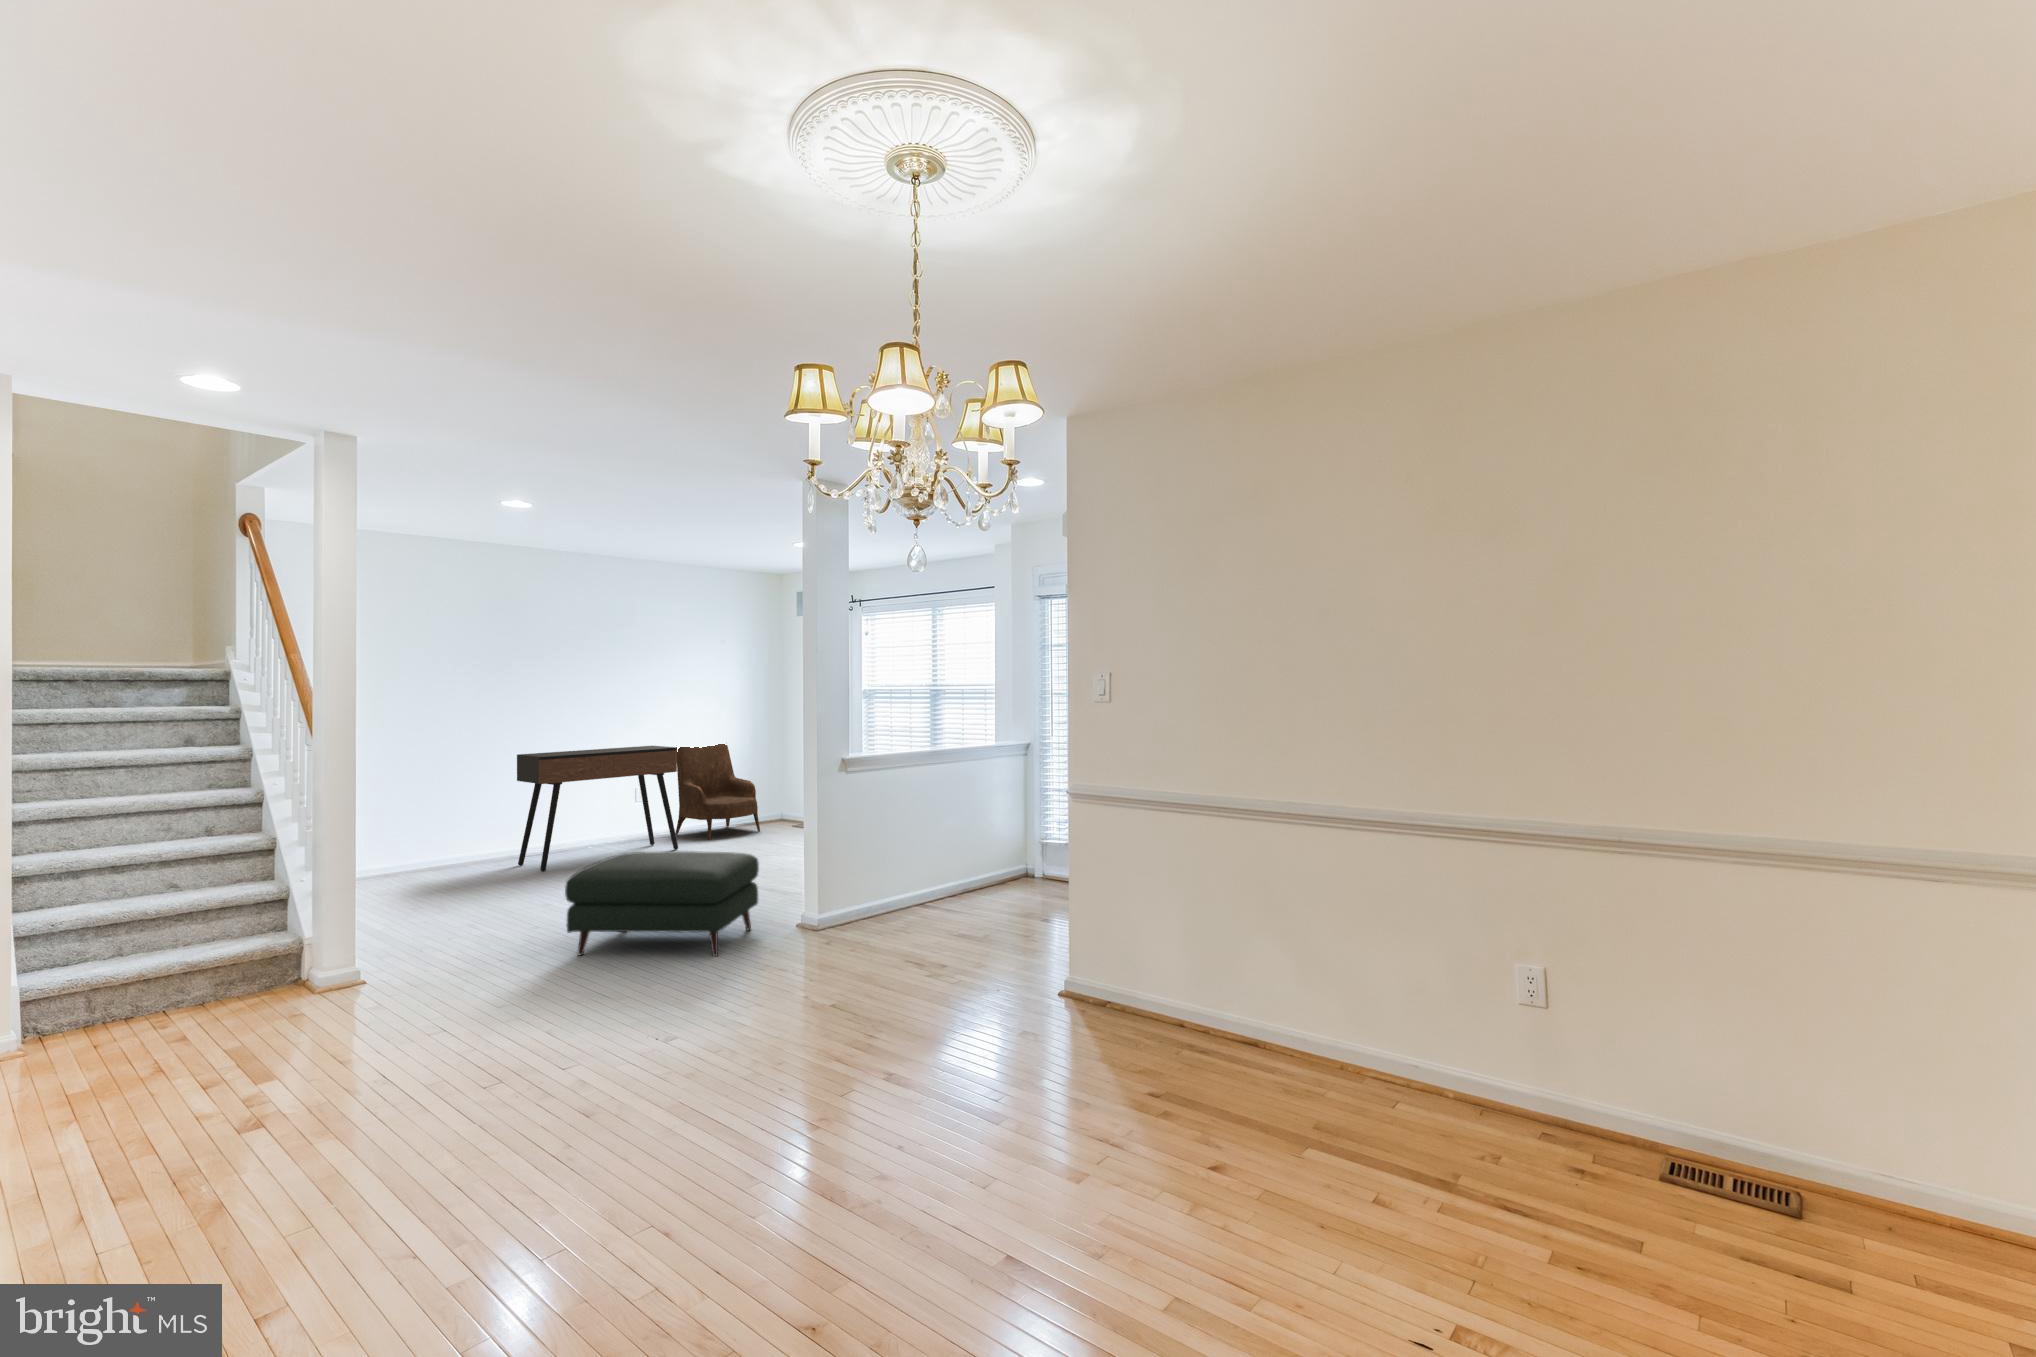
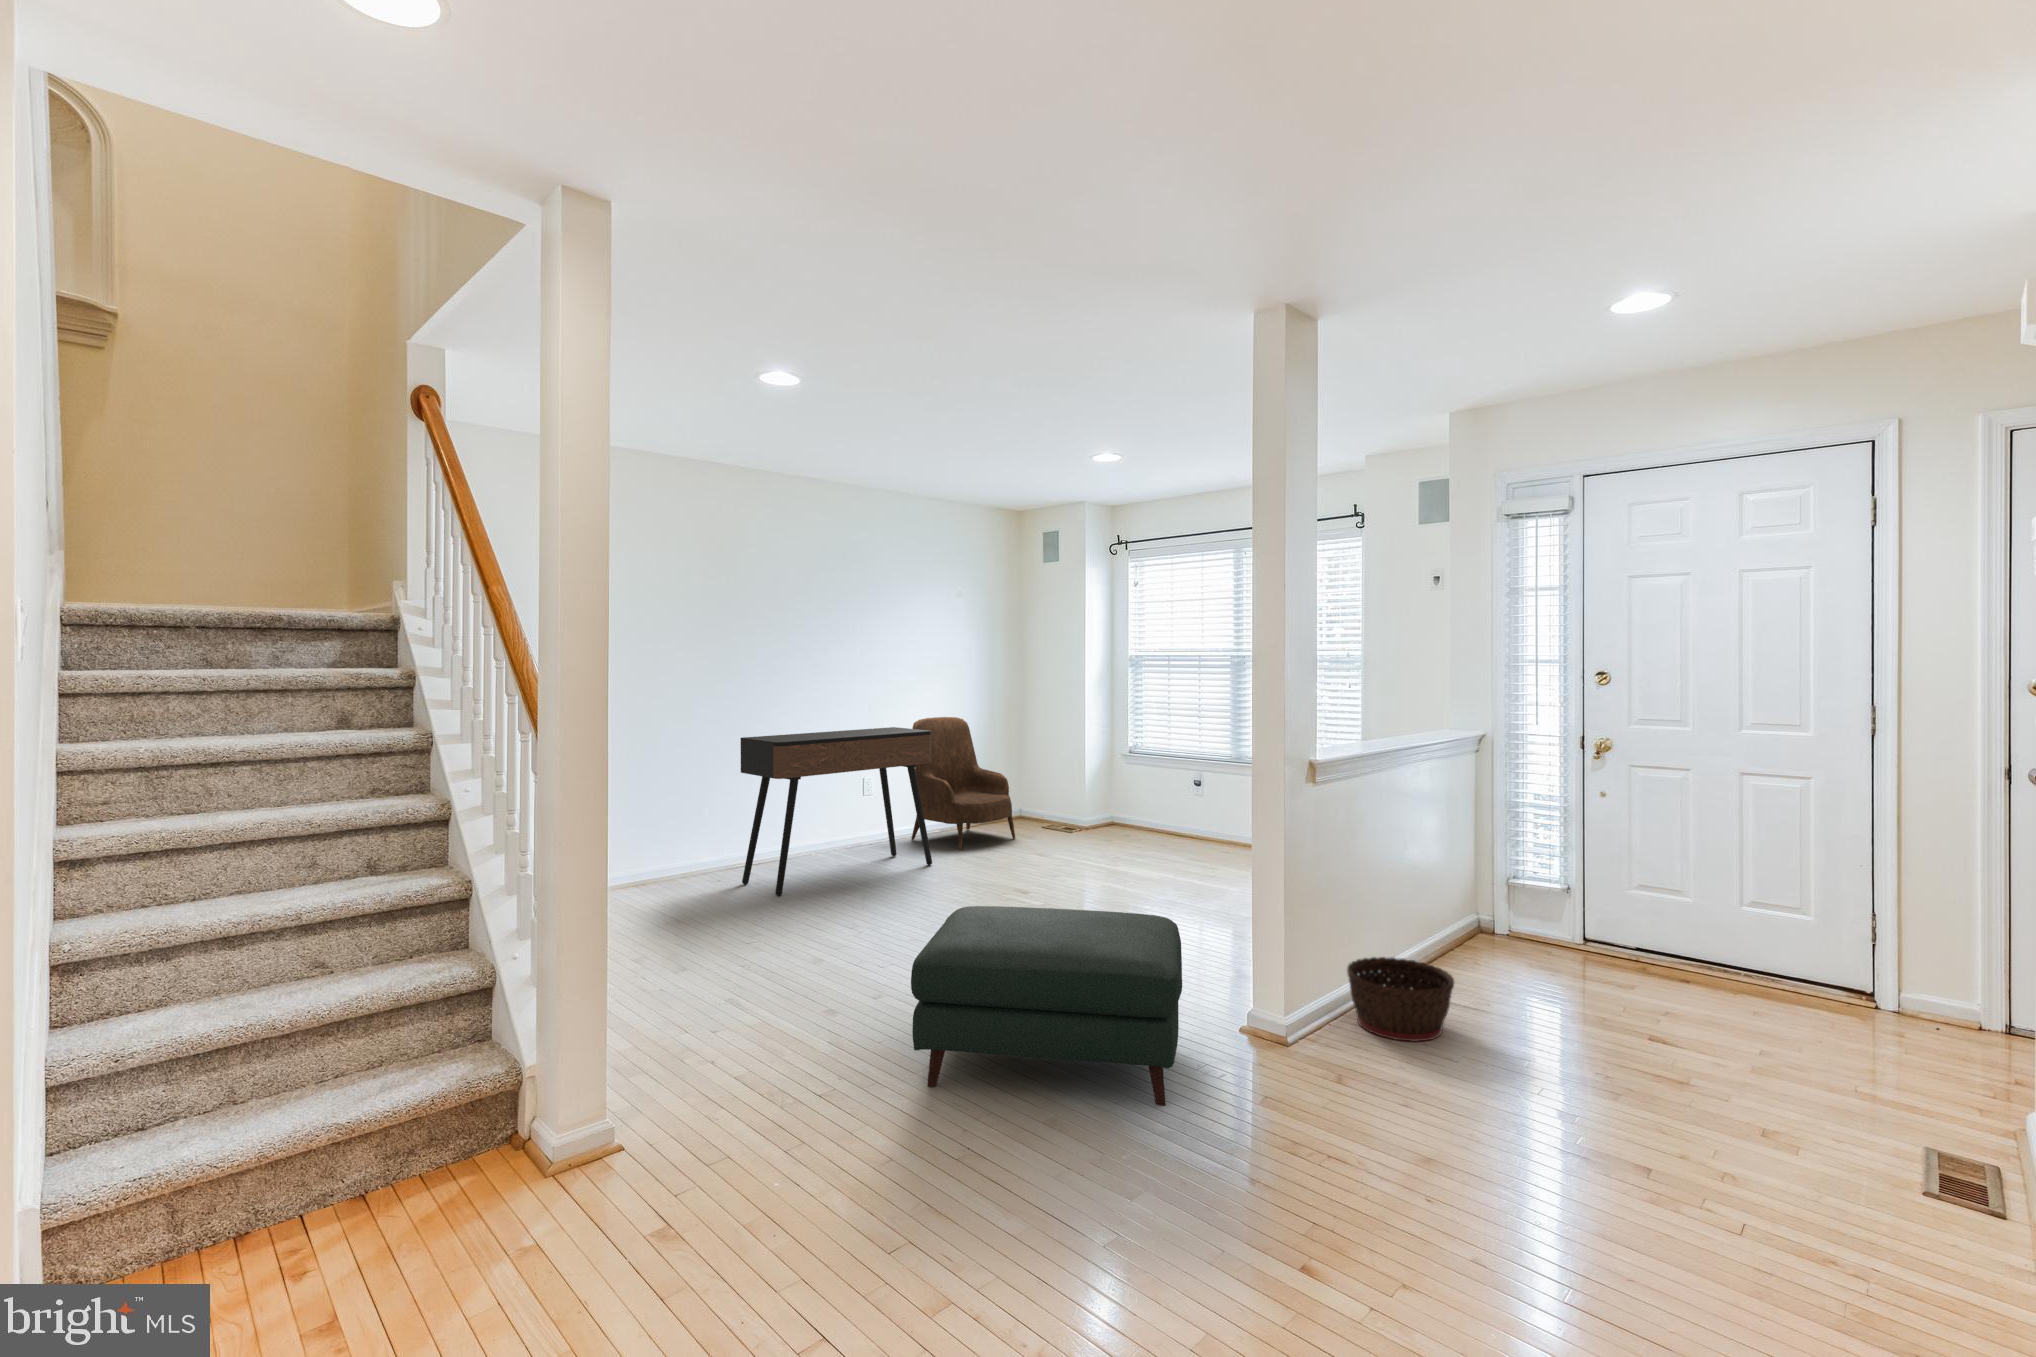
basket: none [874,879,936,925] -> present [1347,957,1454,1041]

